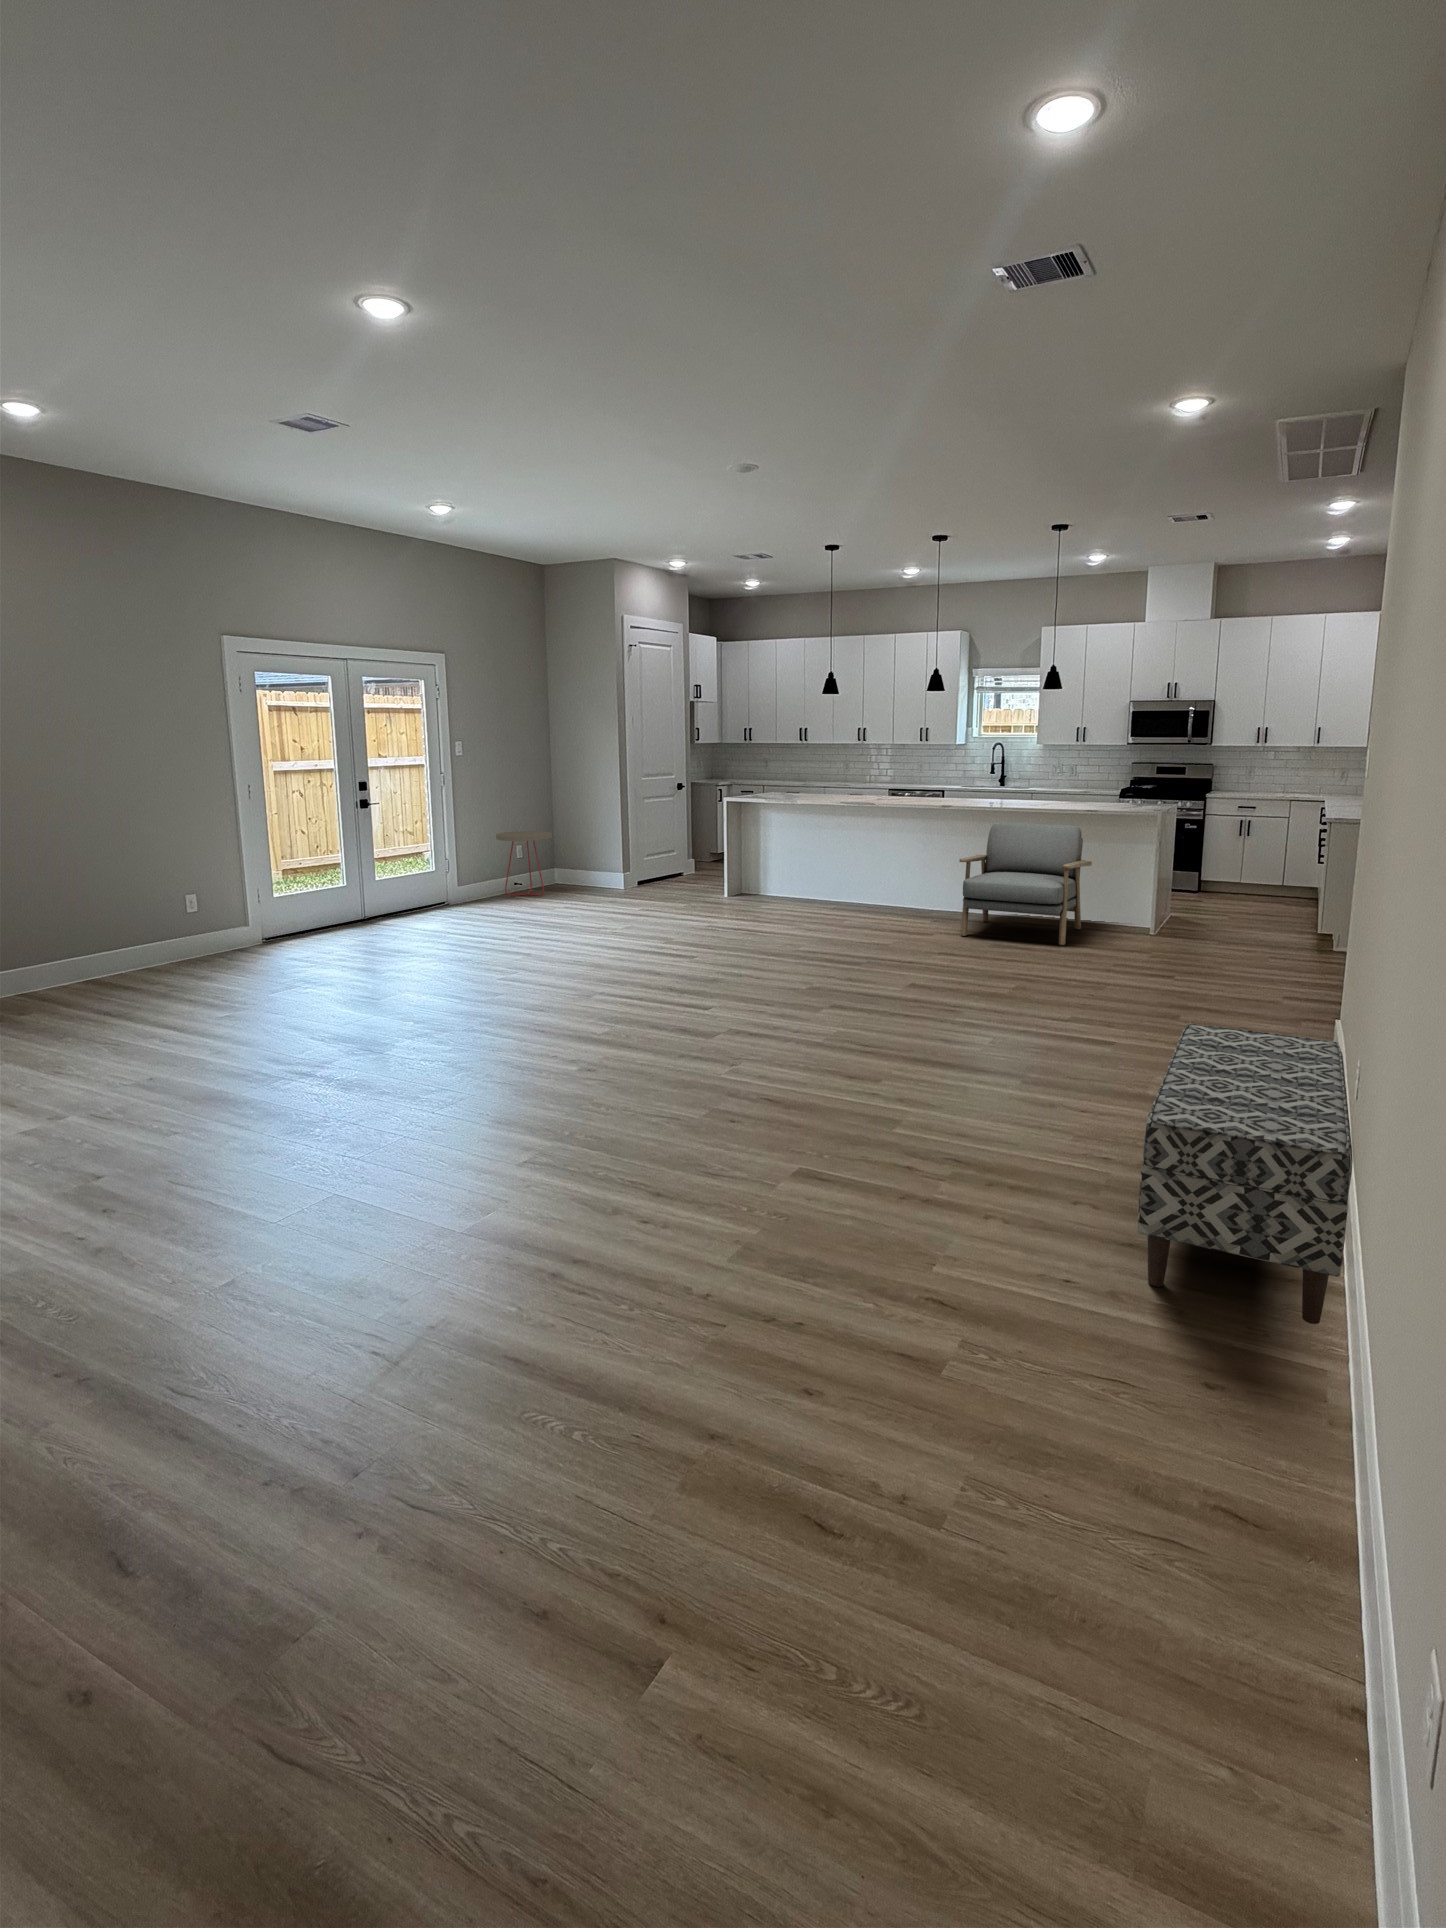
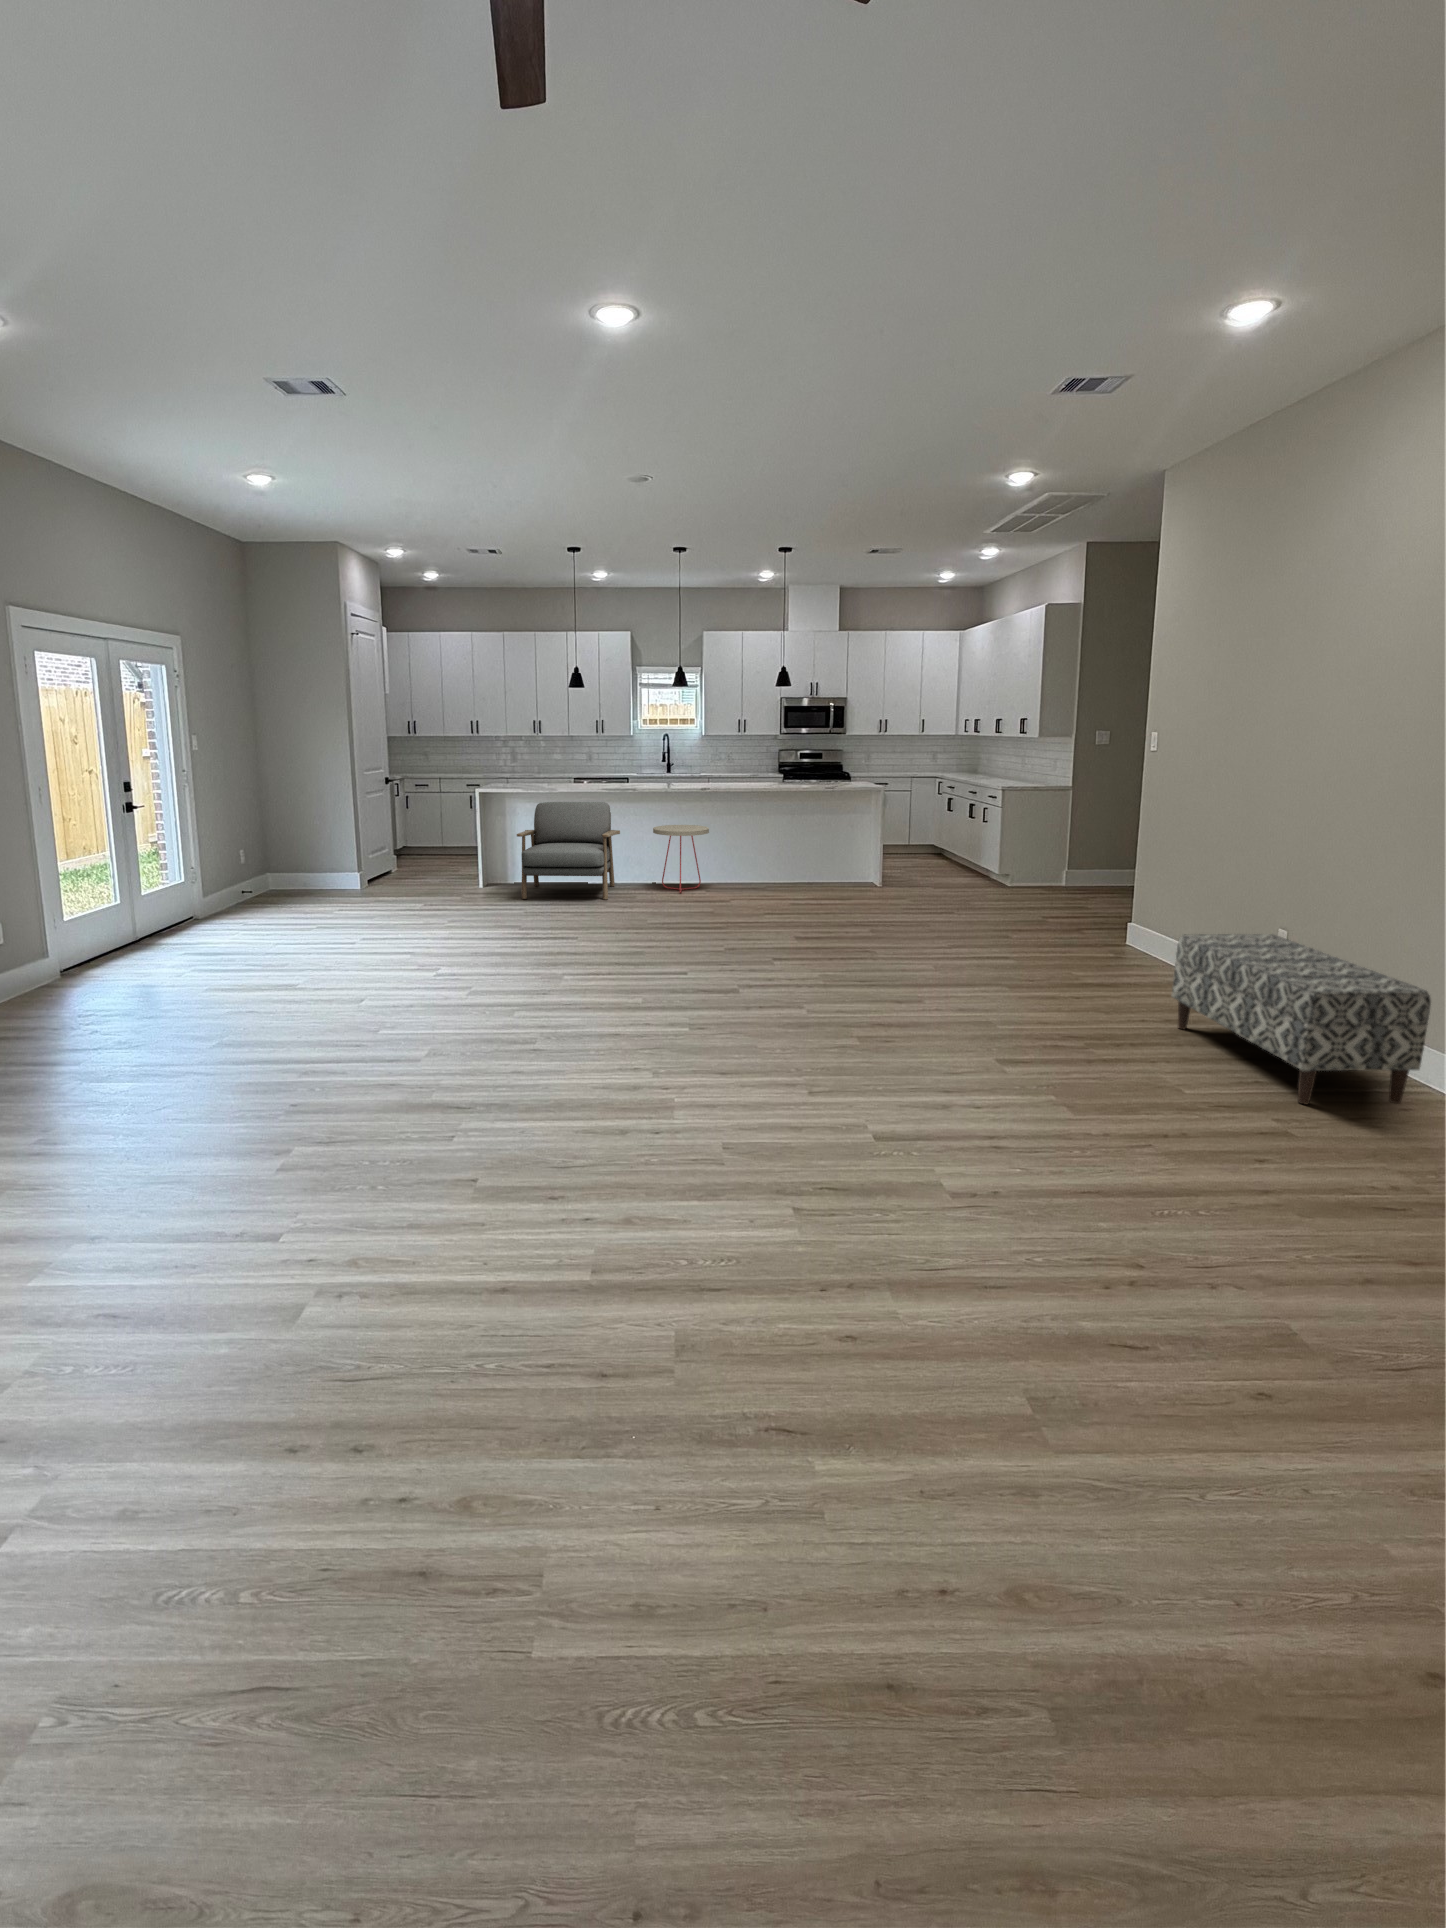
armchair: present [959,823,1092,945] -> present [517,802,620,900]
side table: present [496,831,552,896] -> present [653,825,709,893]

